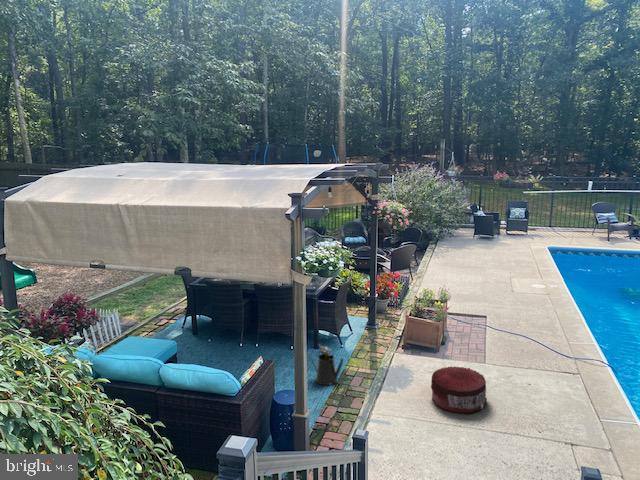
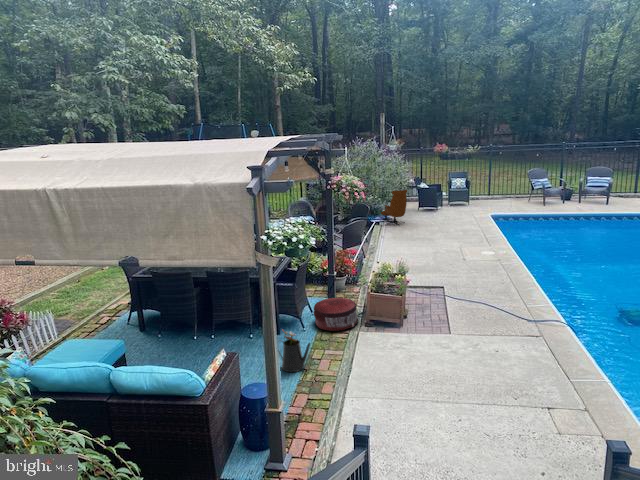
lounge chair: none [431,217,461,252] -> present [381,190,407,226]
pouf: present [431,366,487,413] -> present [314,297,358,331]

